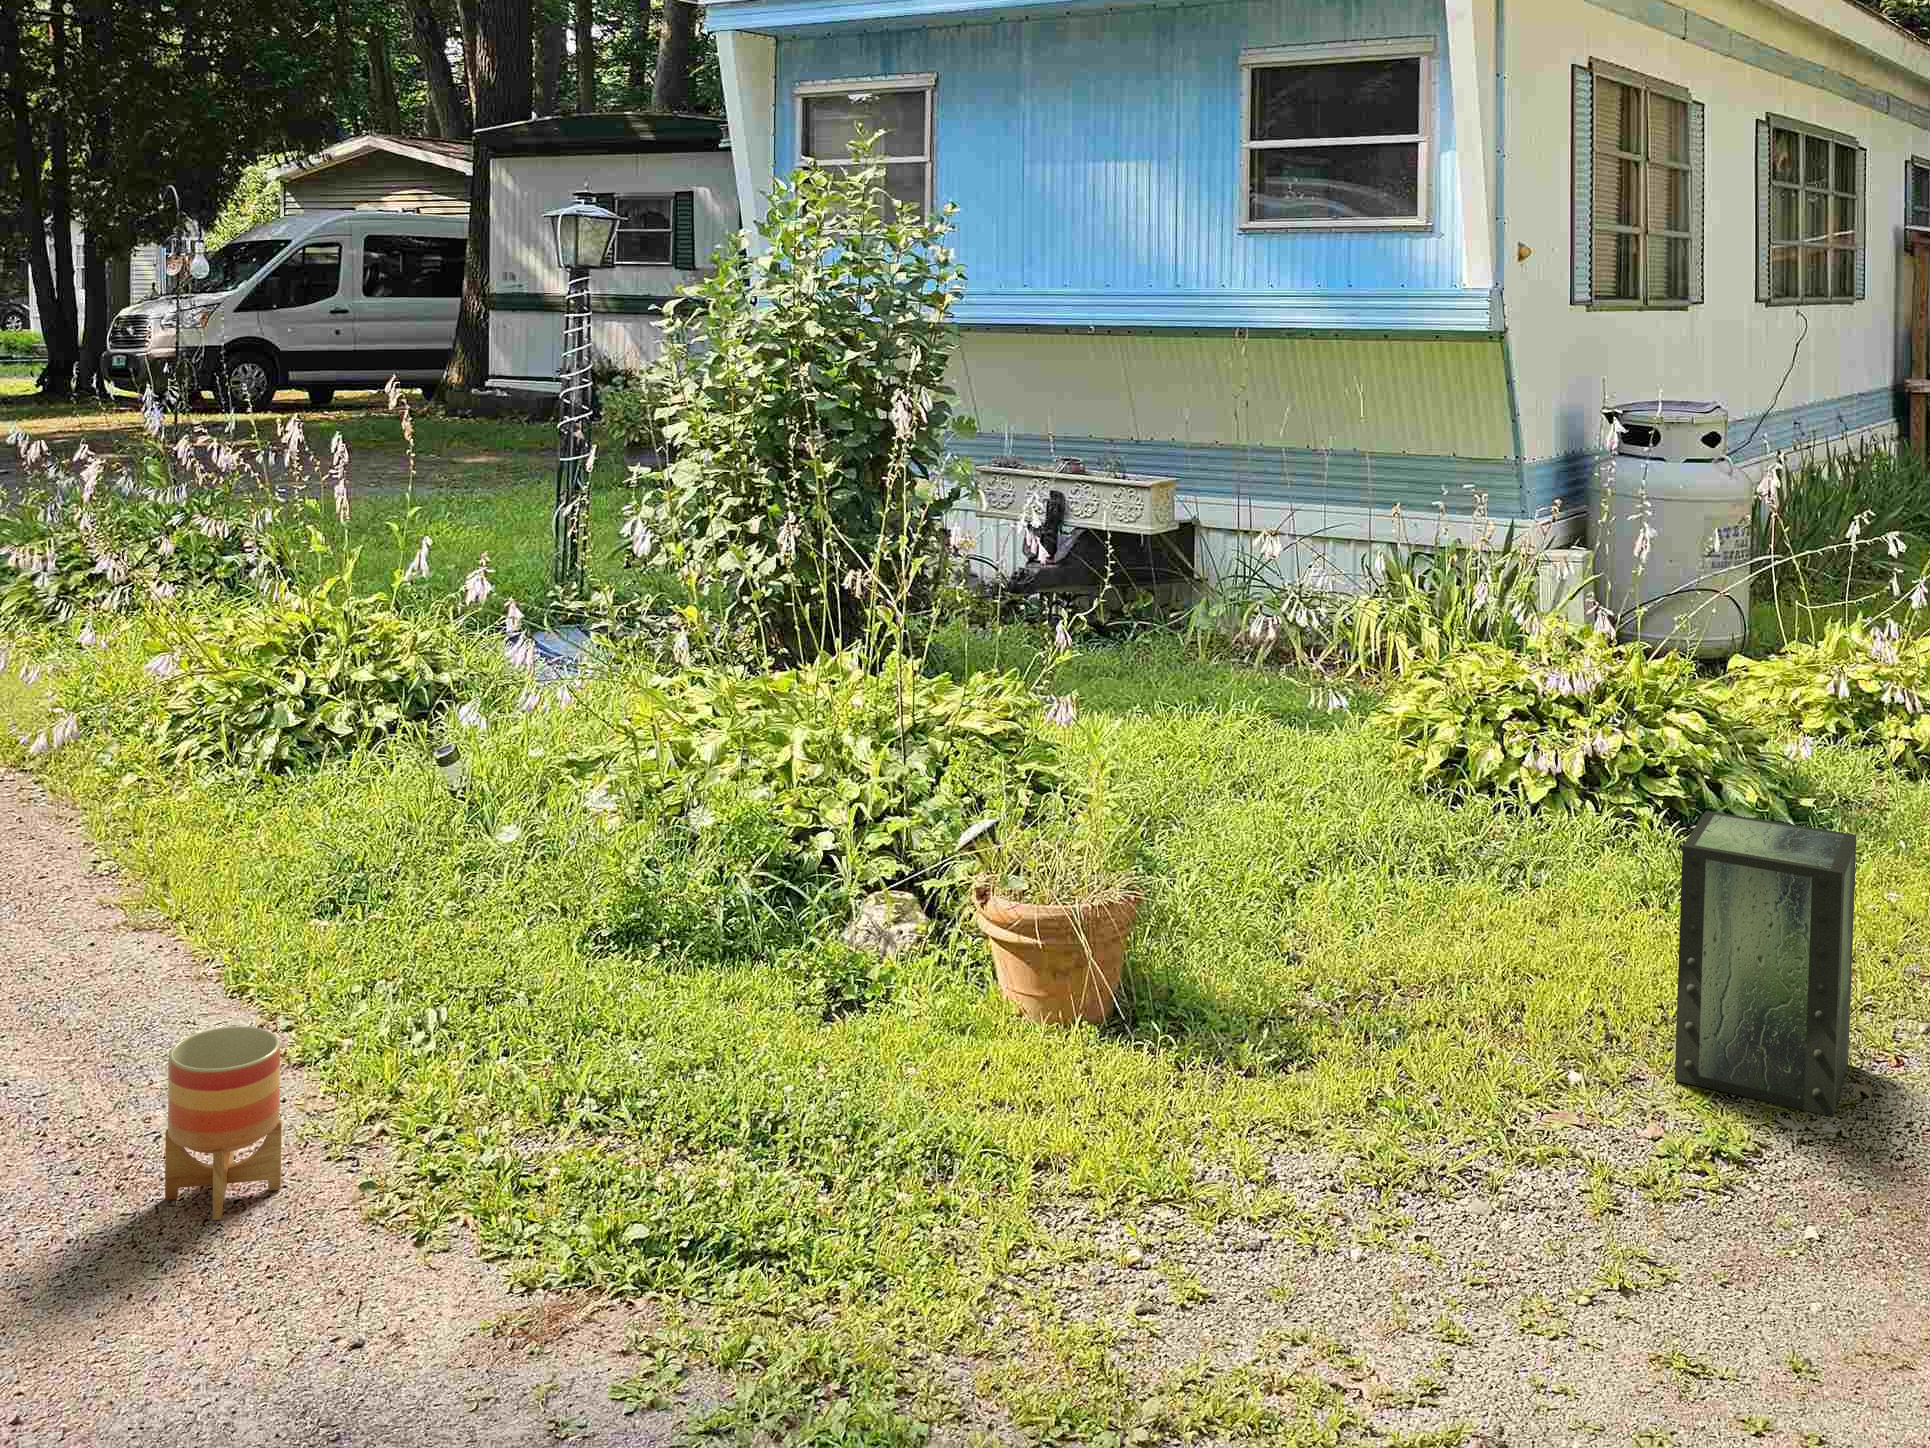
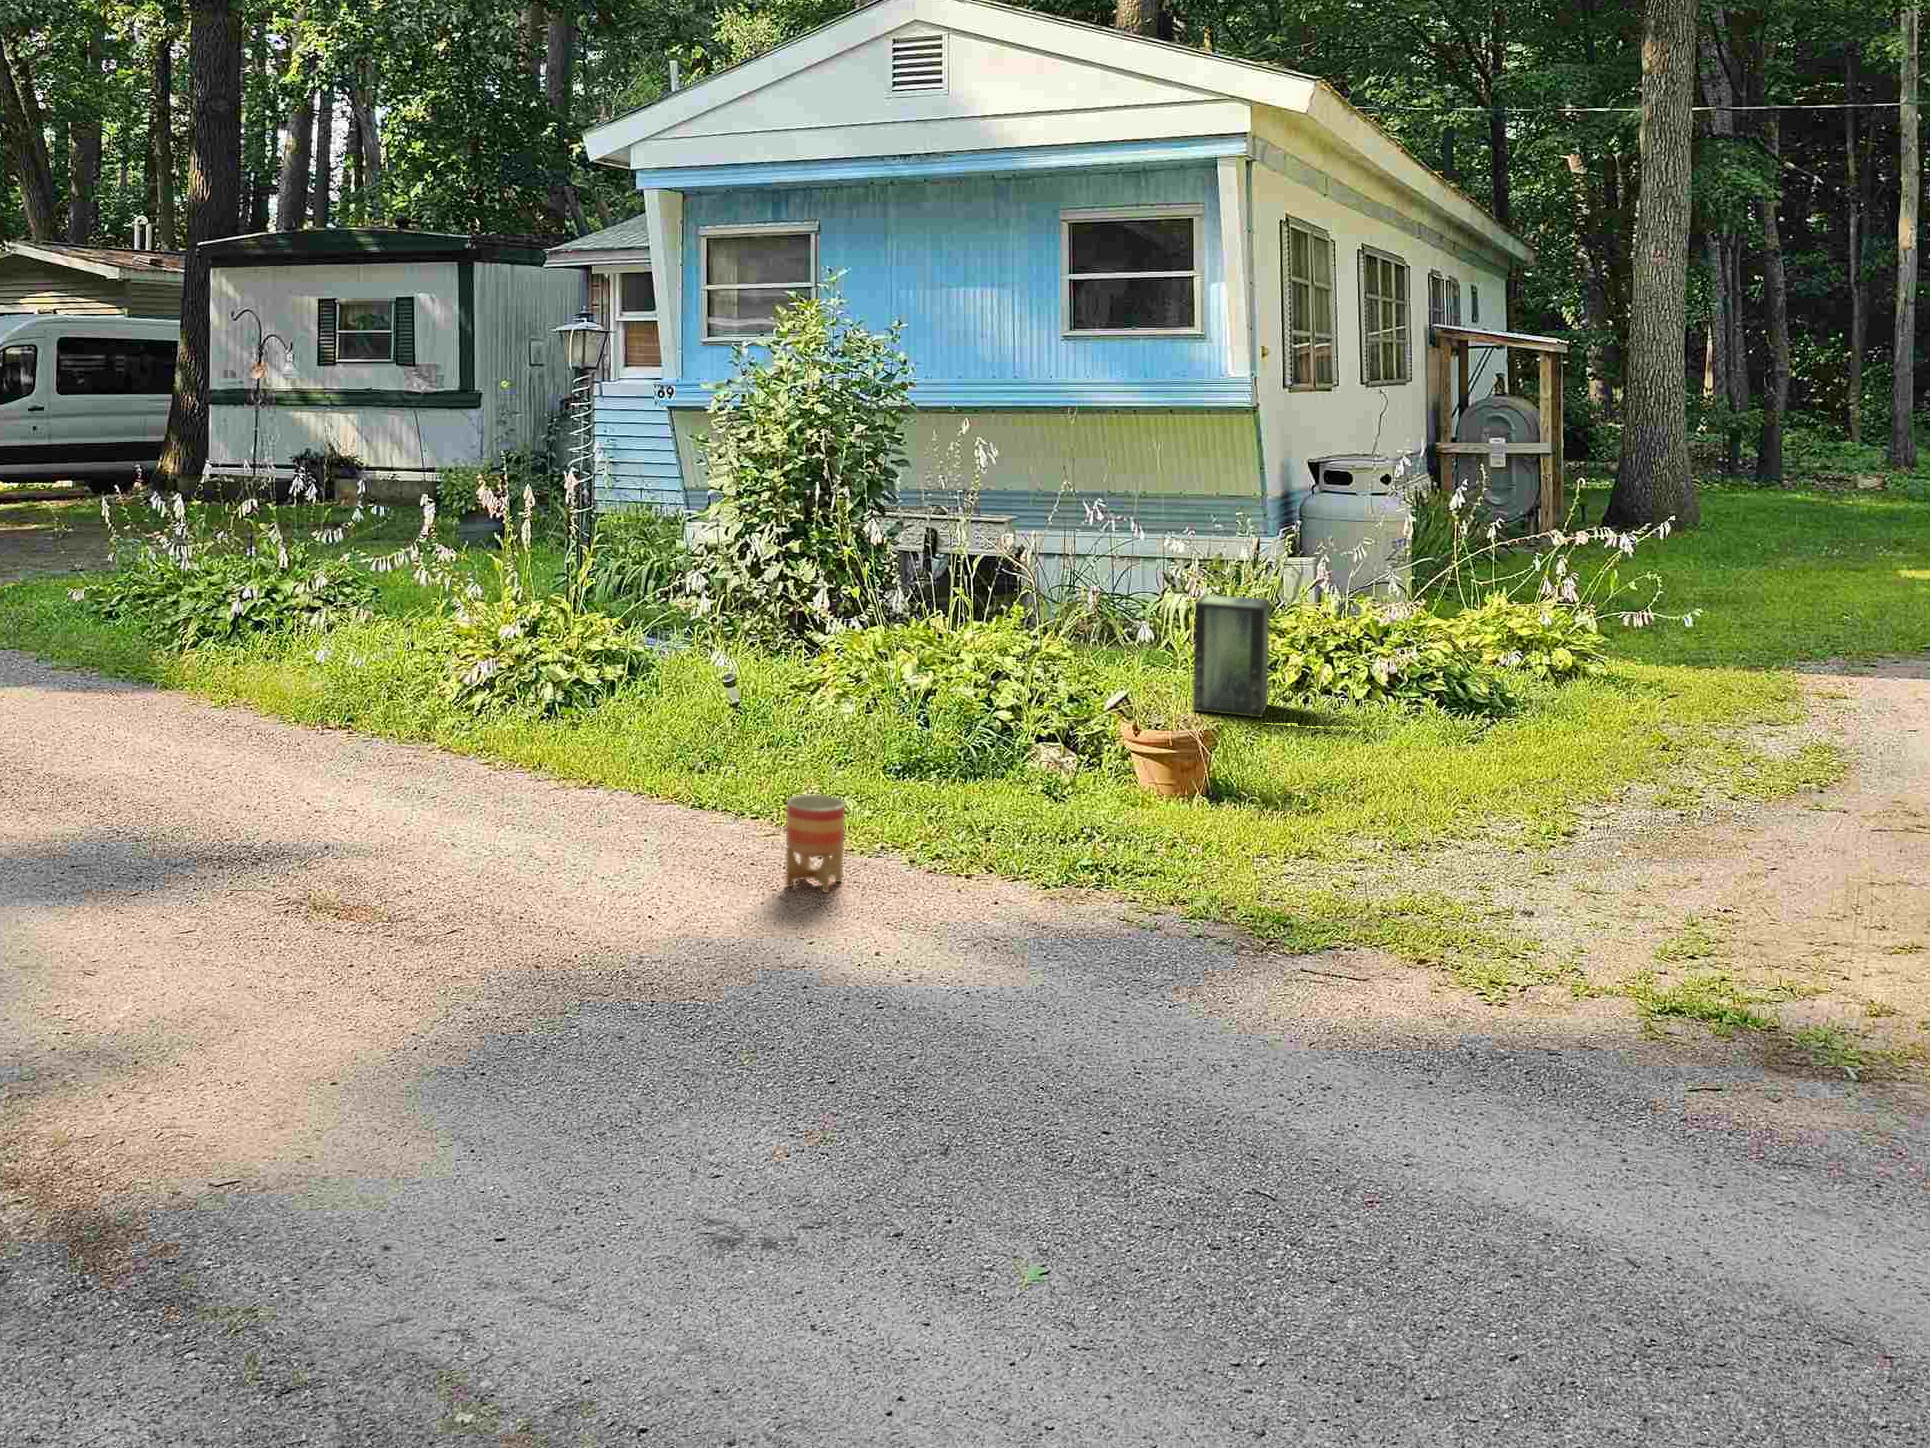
storage box: present [1675,811,1857,1117] -> present [1193,595,1270,717]

